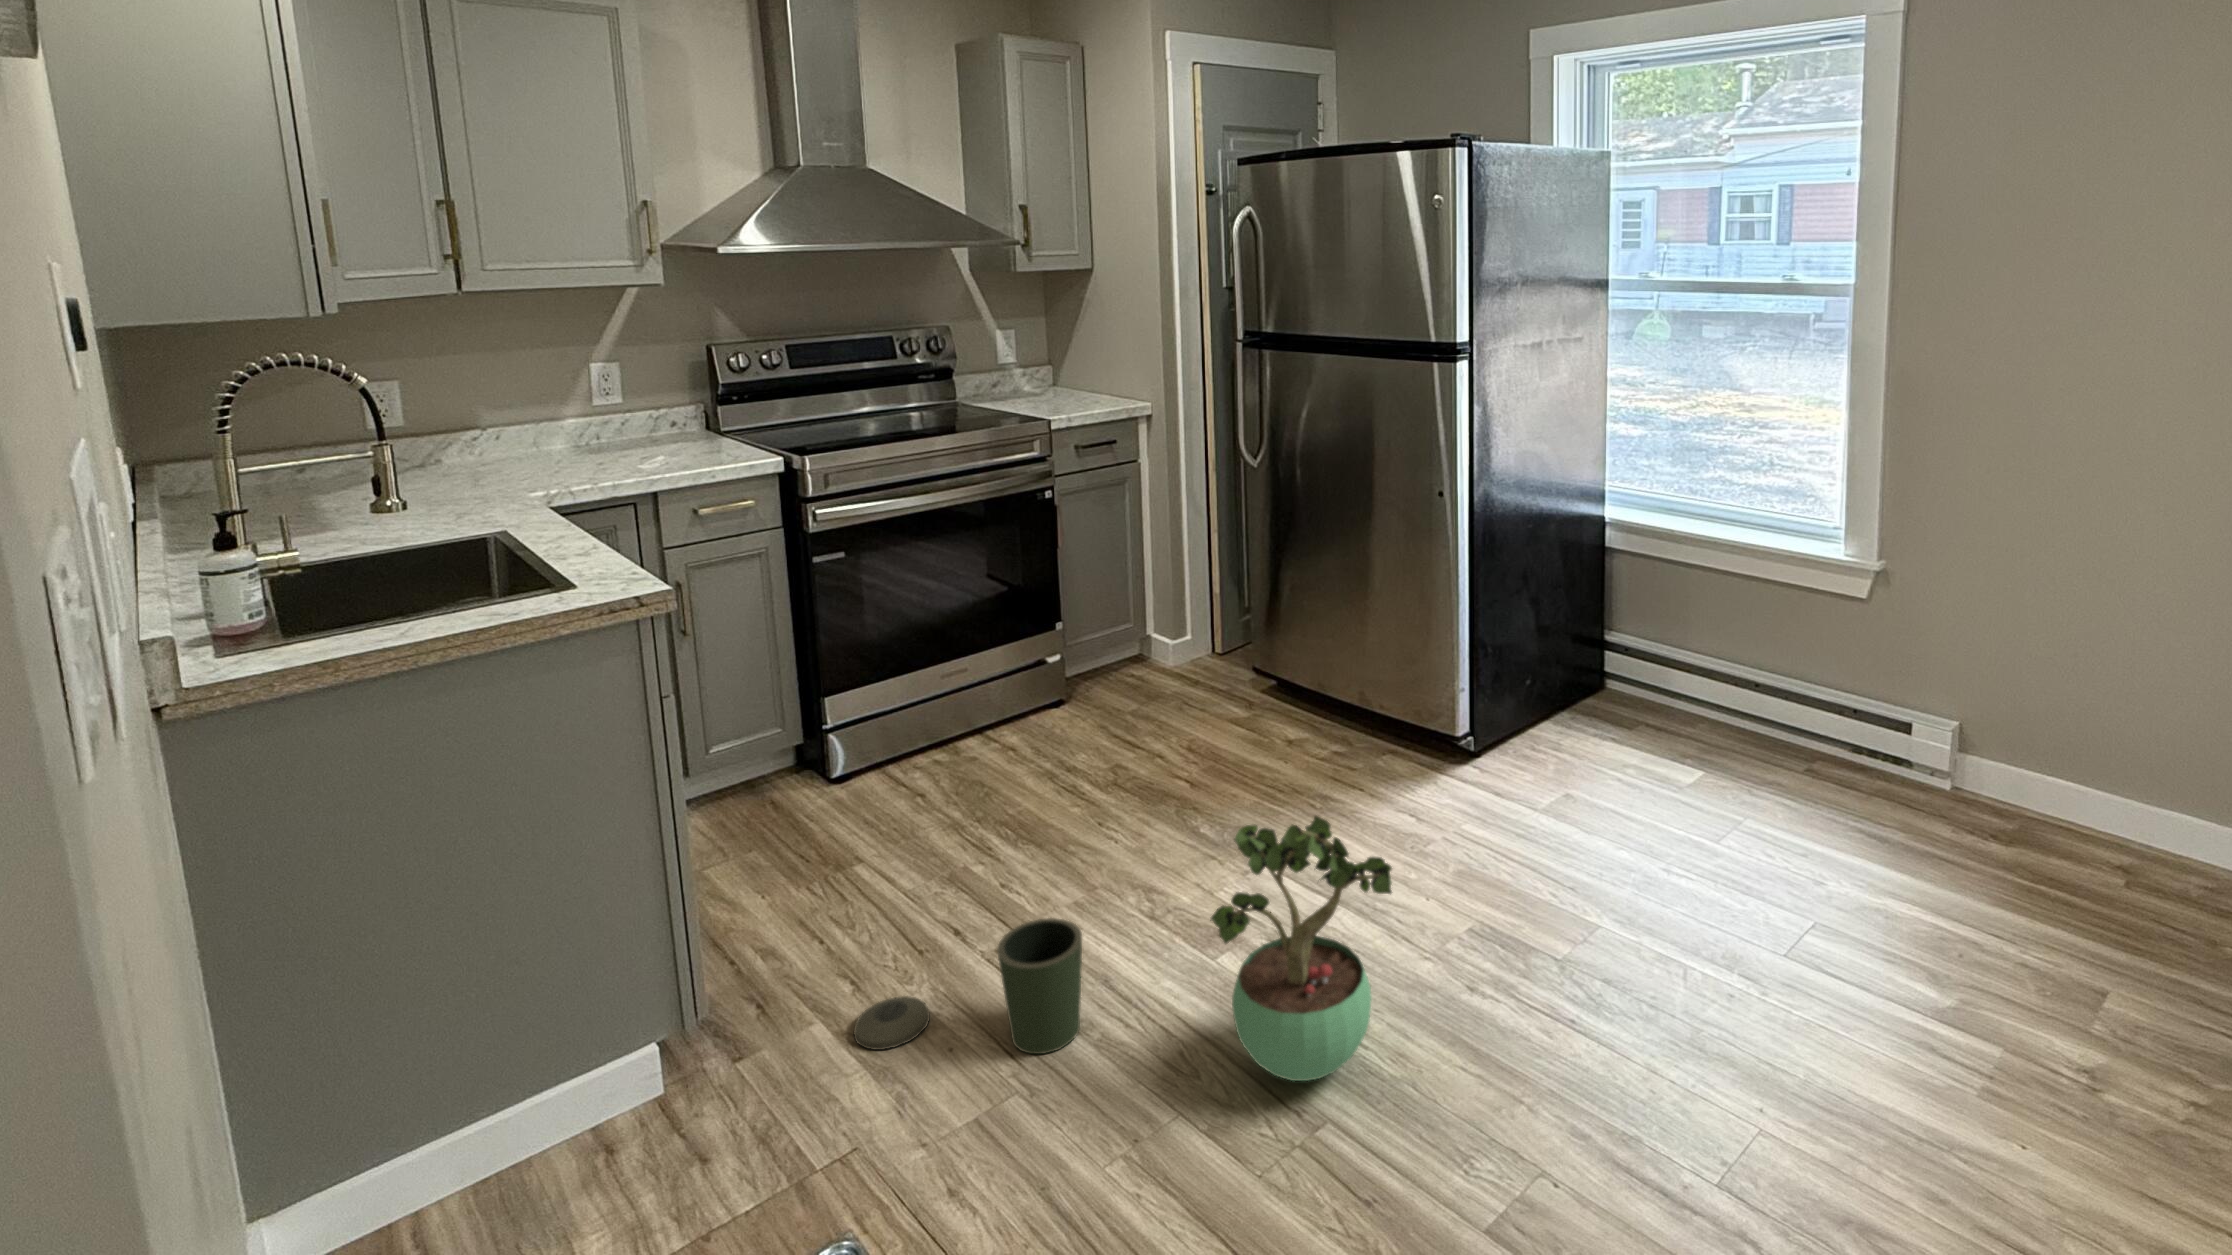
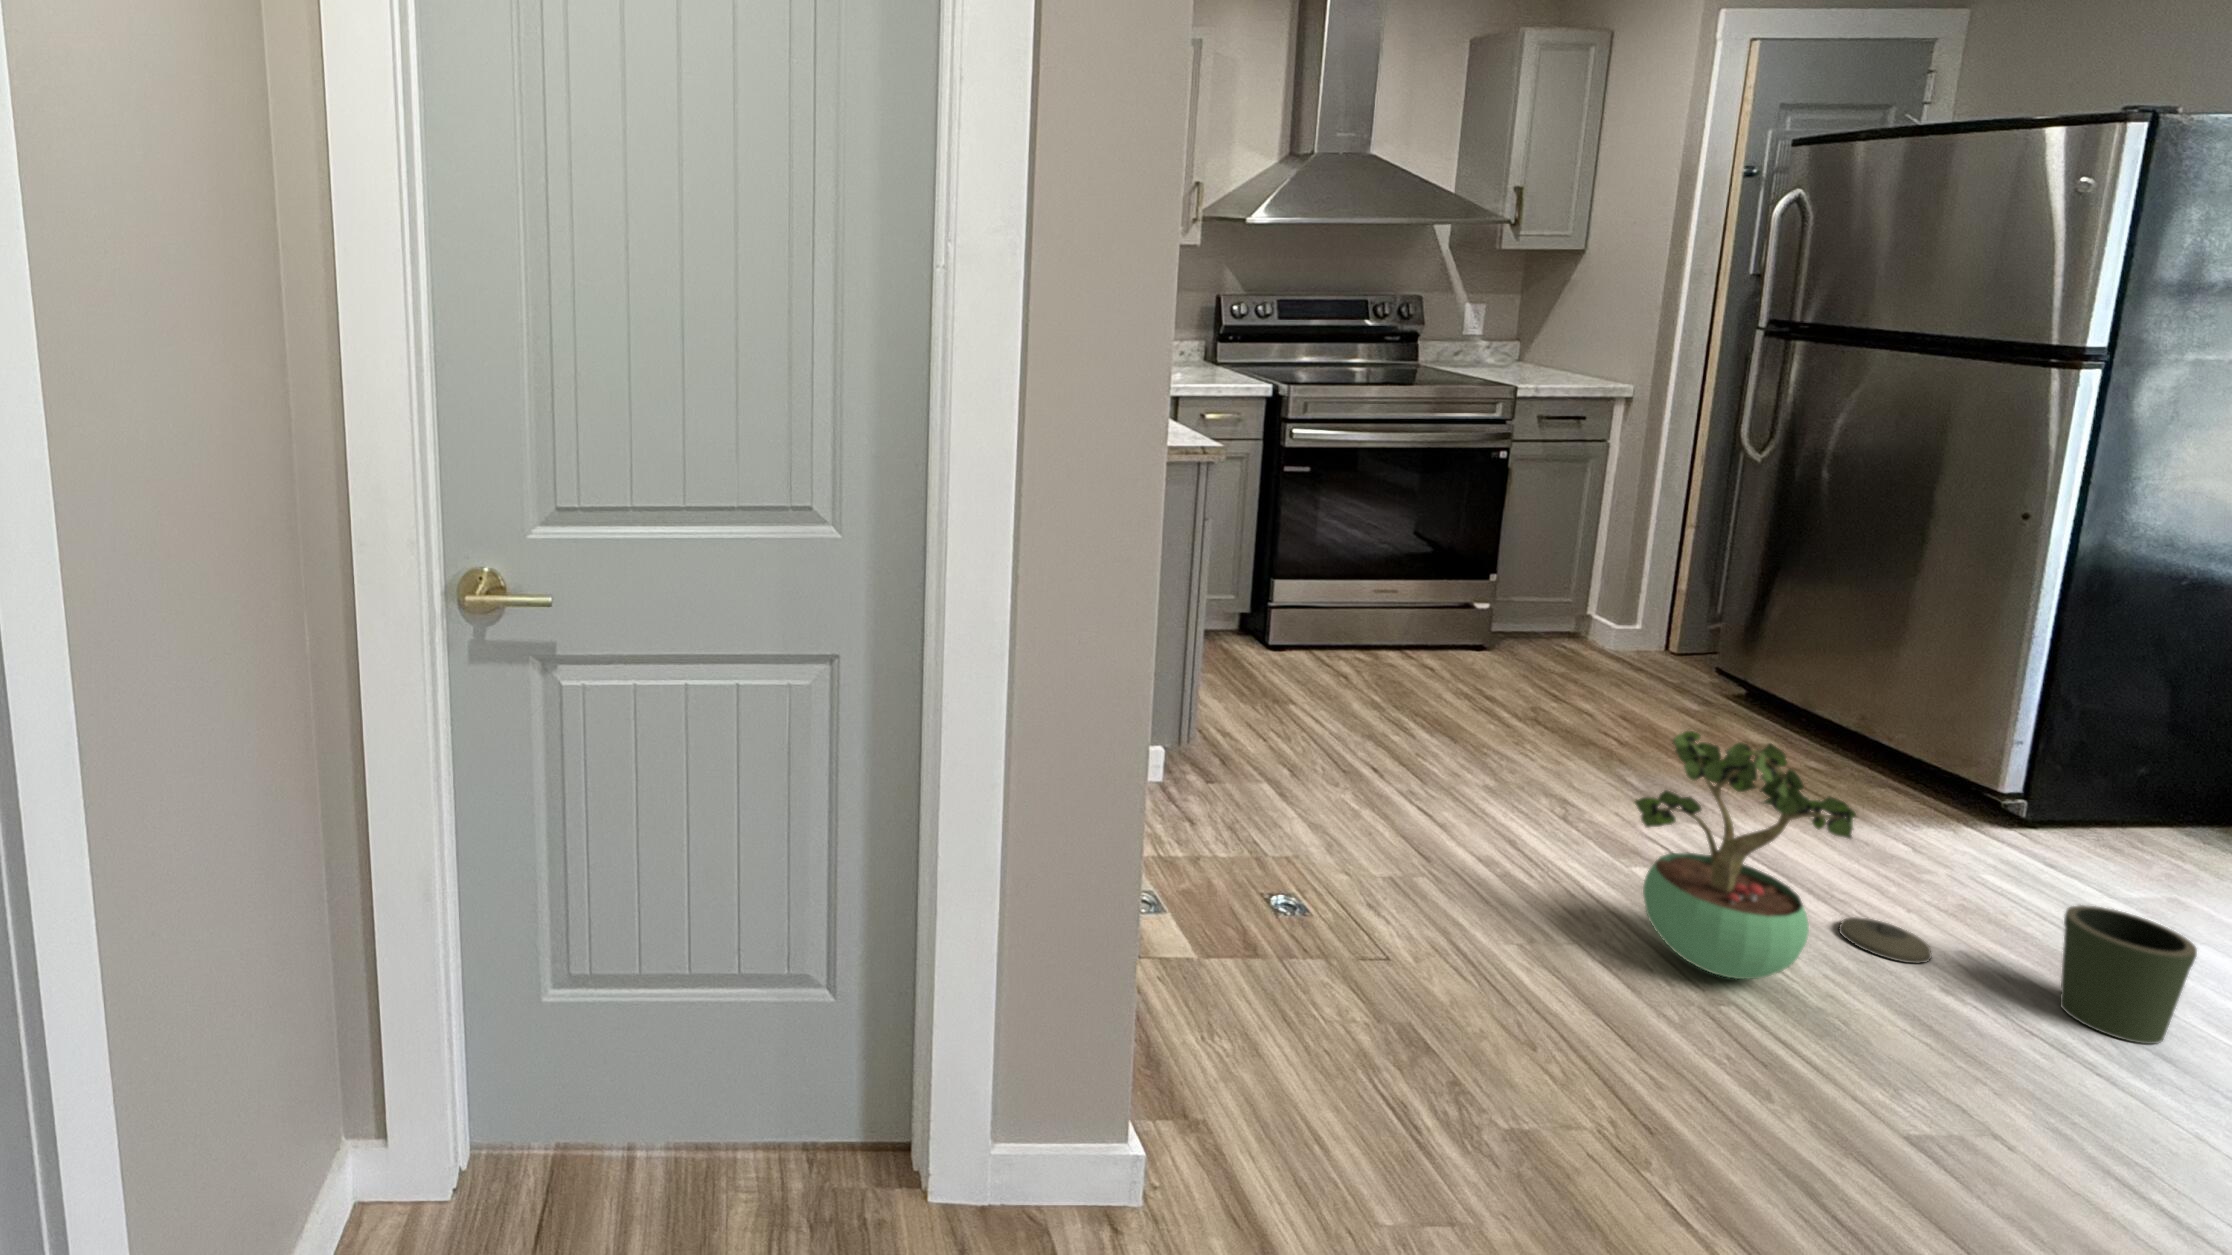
trash can: present [854,918,1082,1054] -> present [1839,905,2197,1044]

